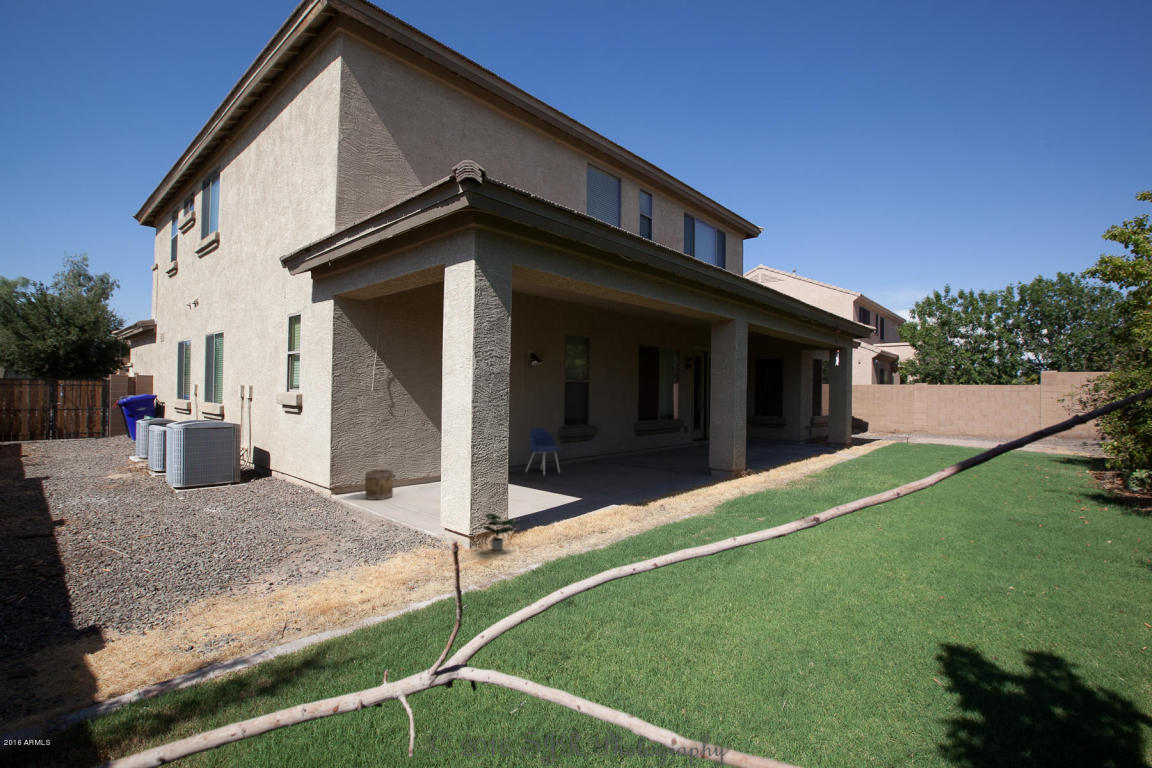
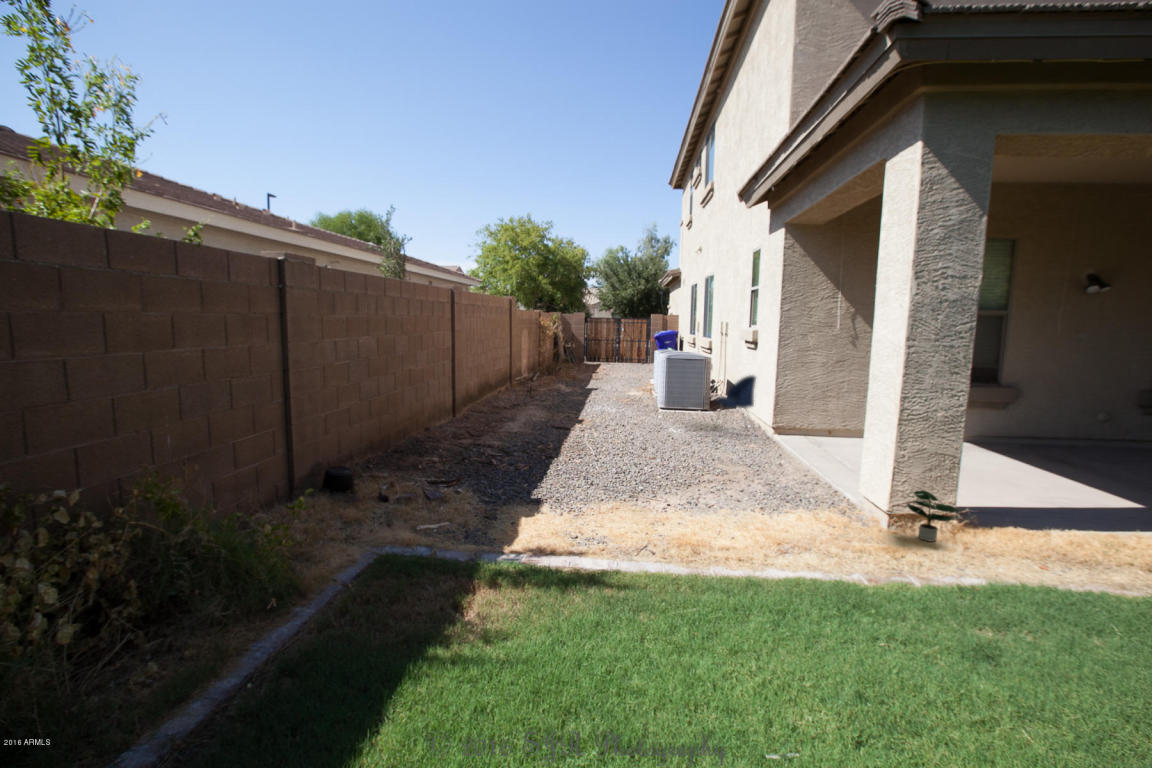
chair: present [526,428,560,471] -> present [715,376,758,436]
bucket: present [365,470,395,500] -> none [805,413,842,448]

